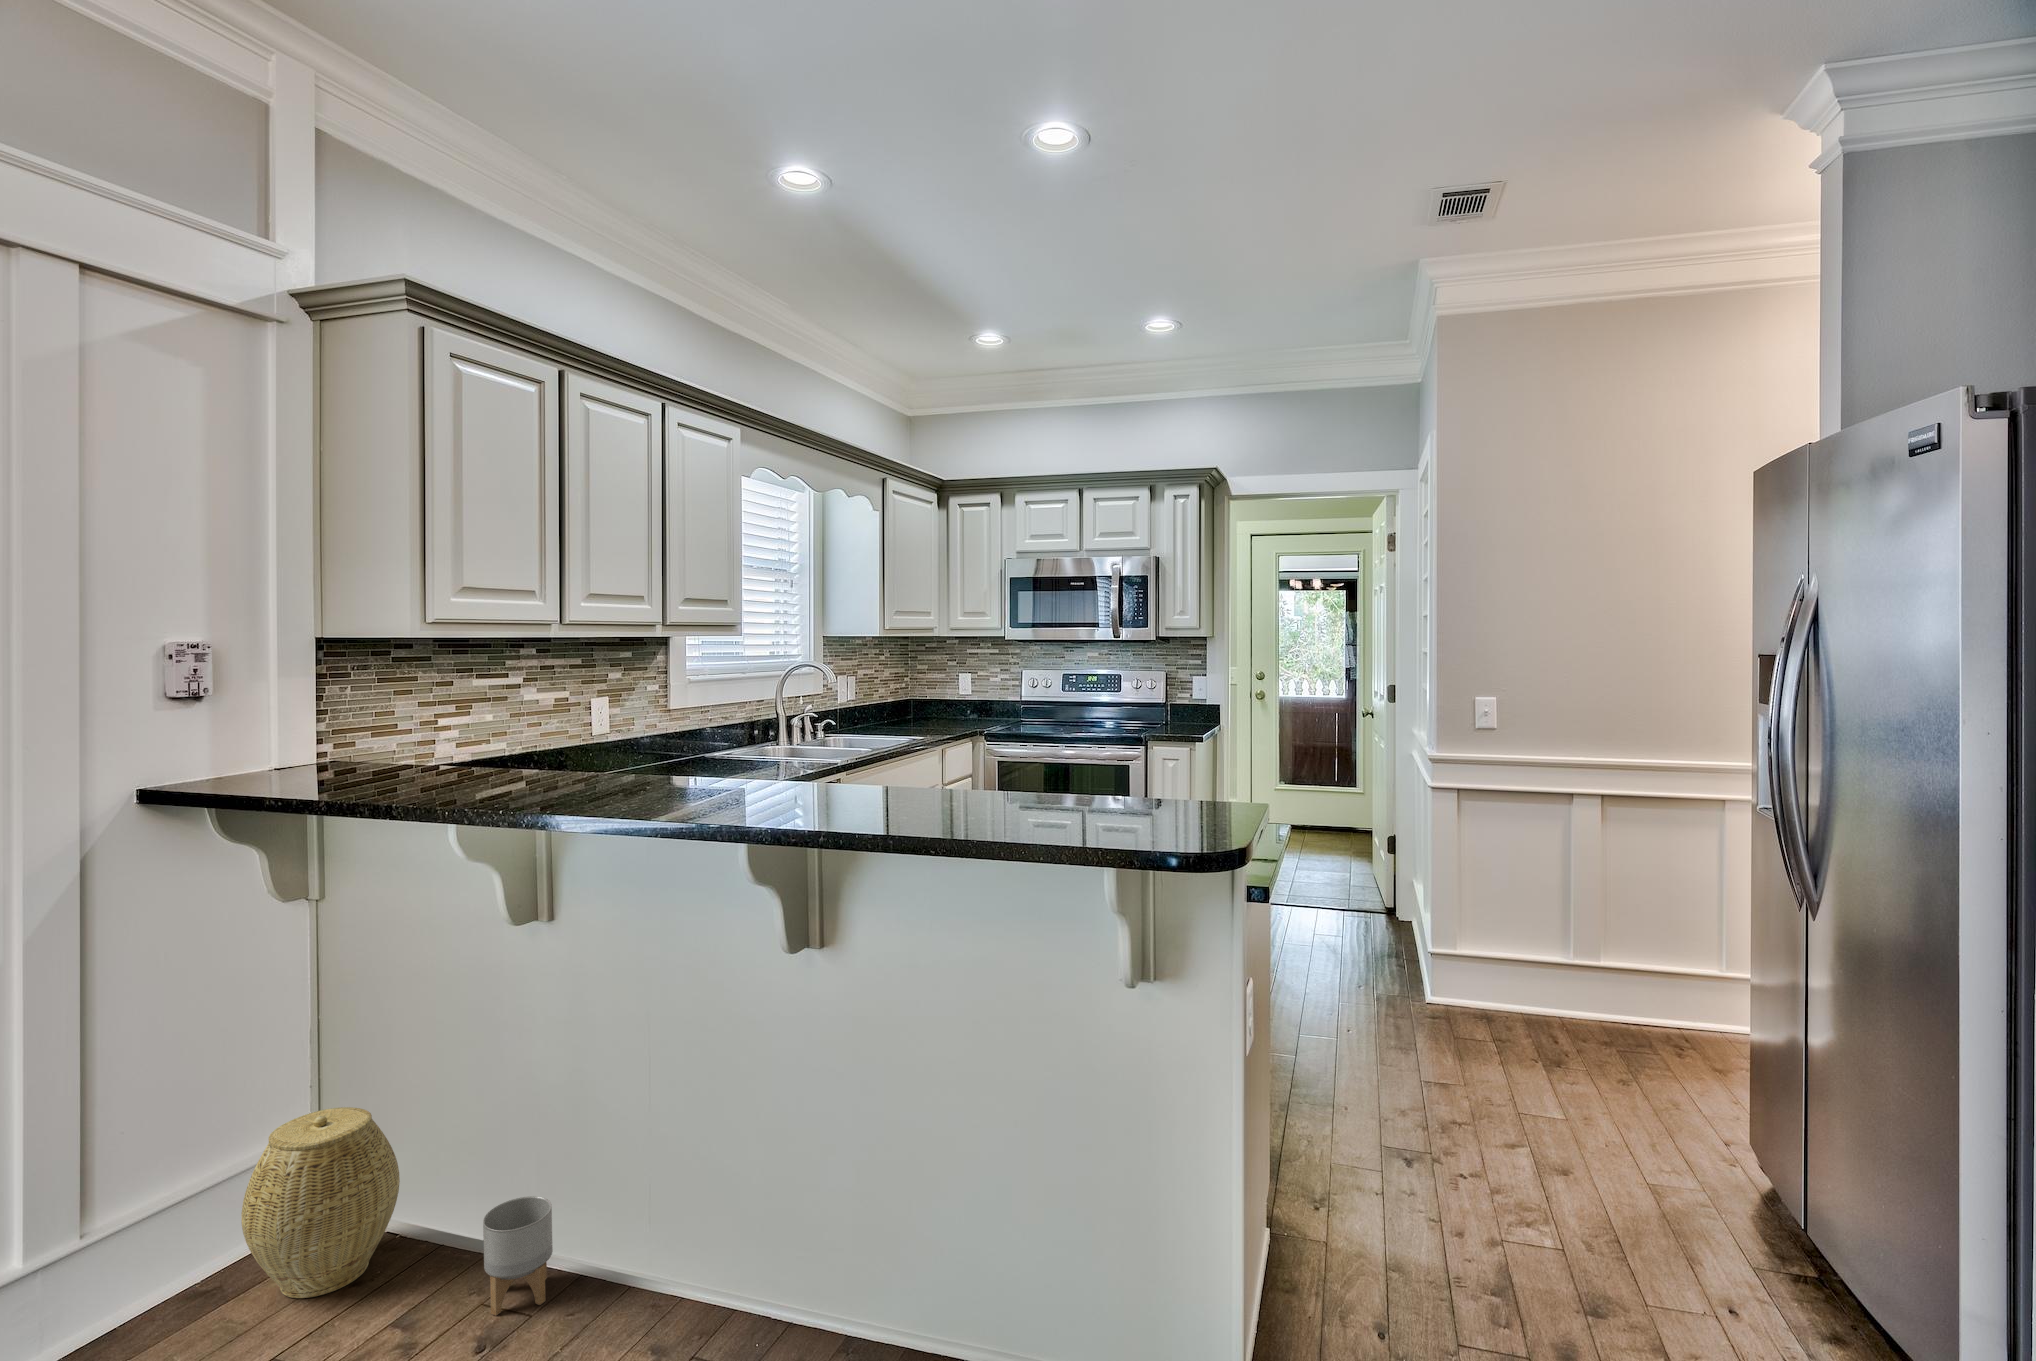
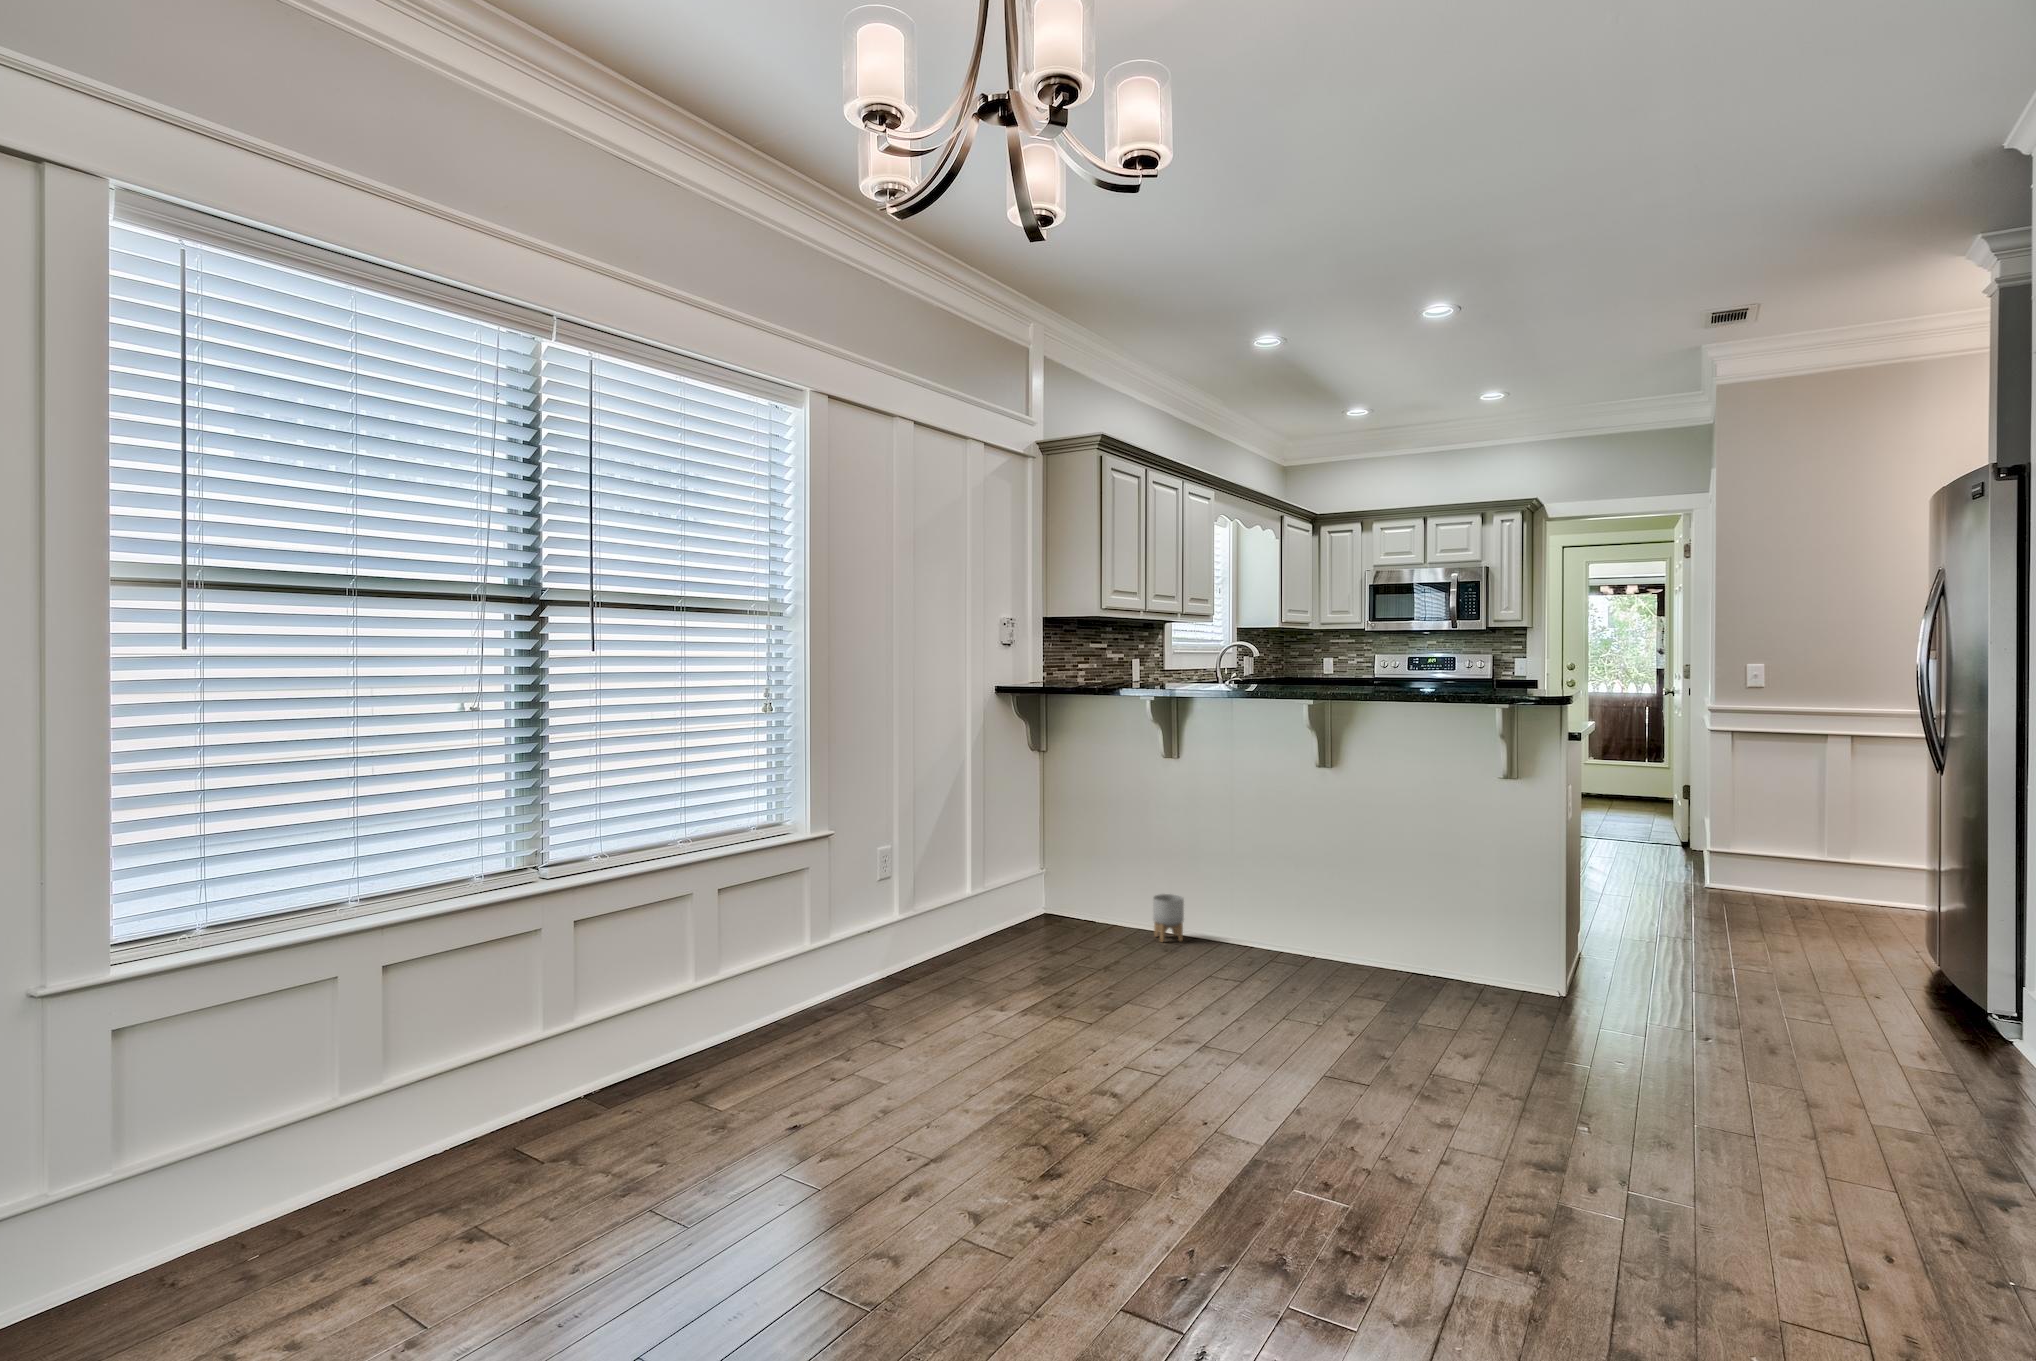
woven basket: present [241,1107,400,1298] -> none [1035,849,1098,932]

